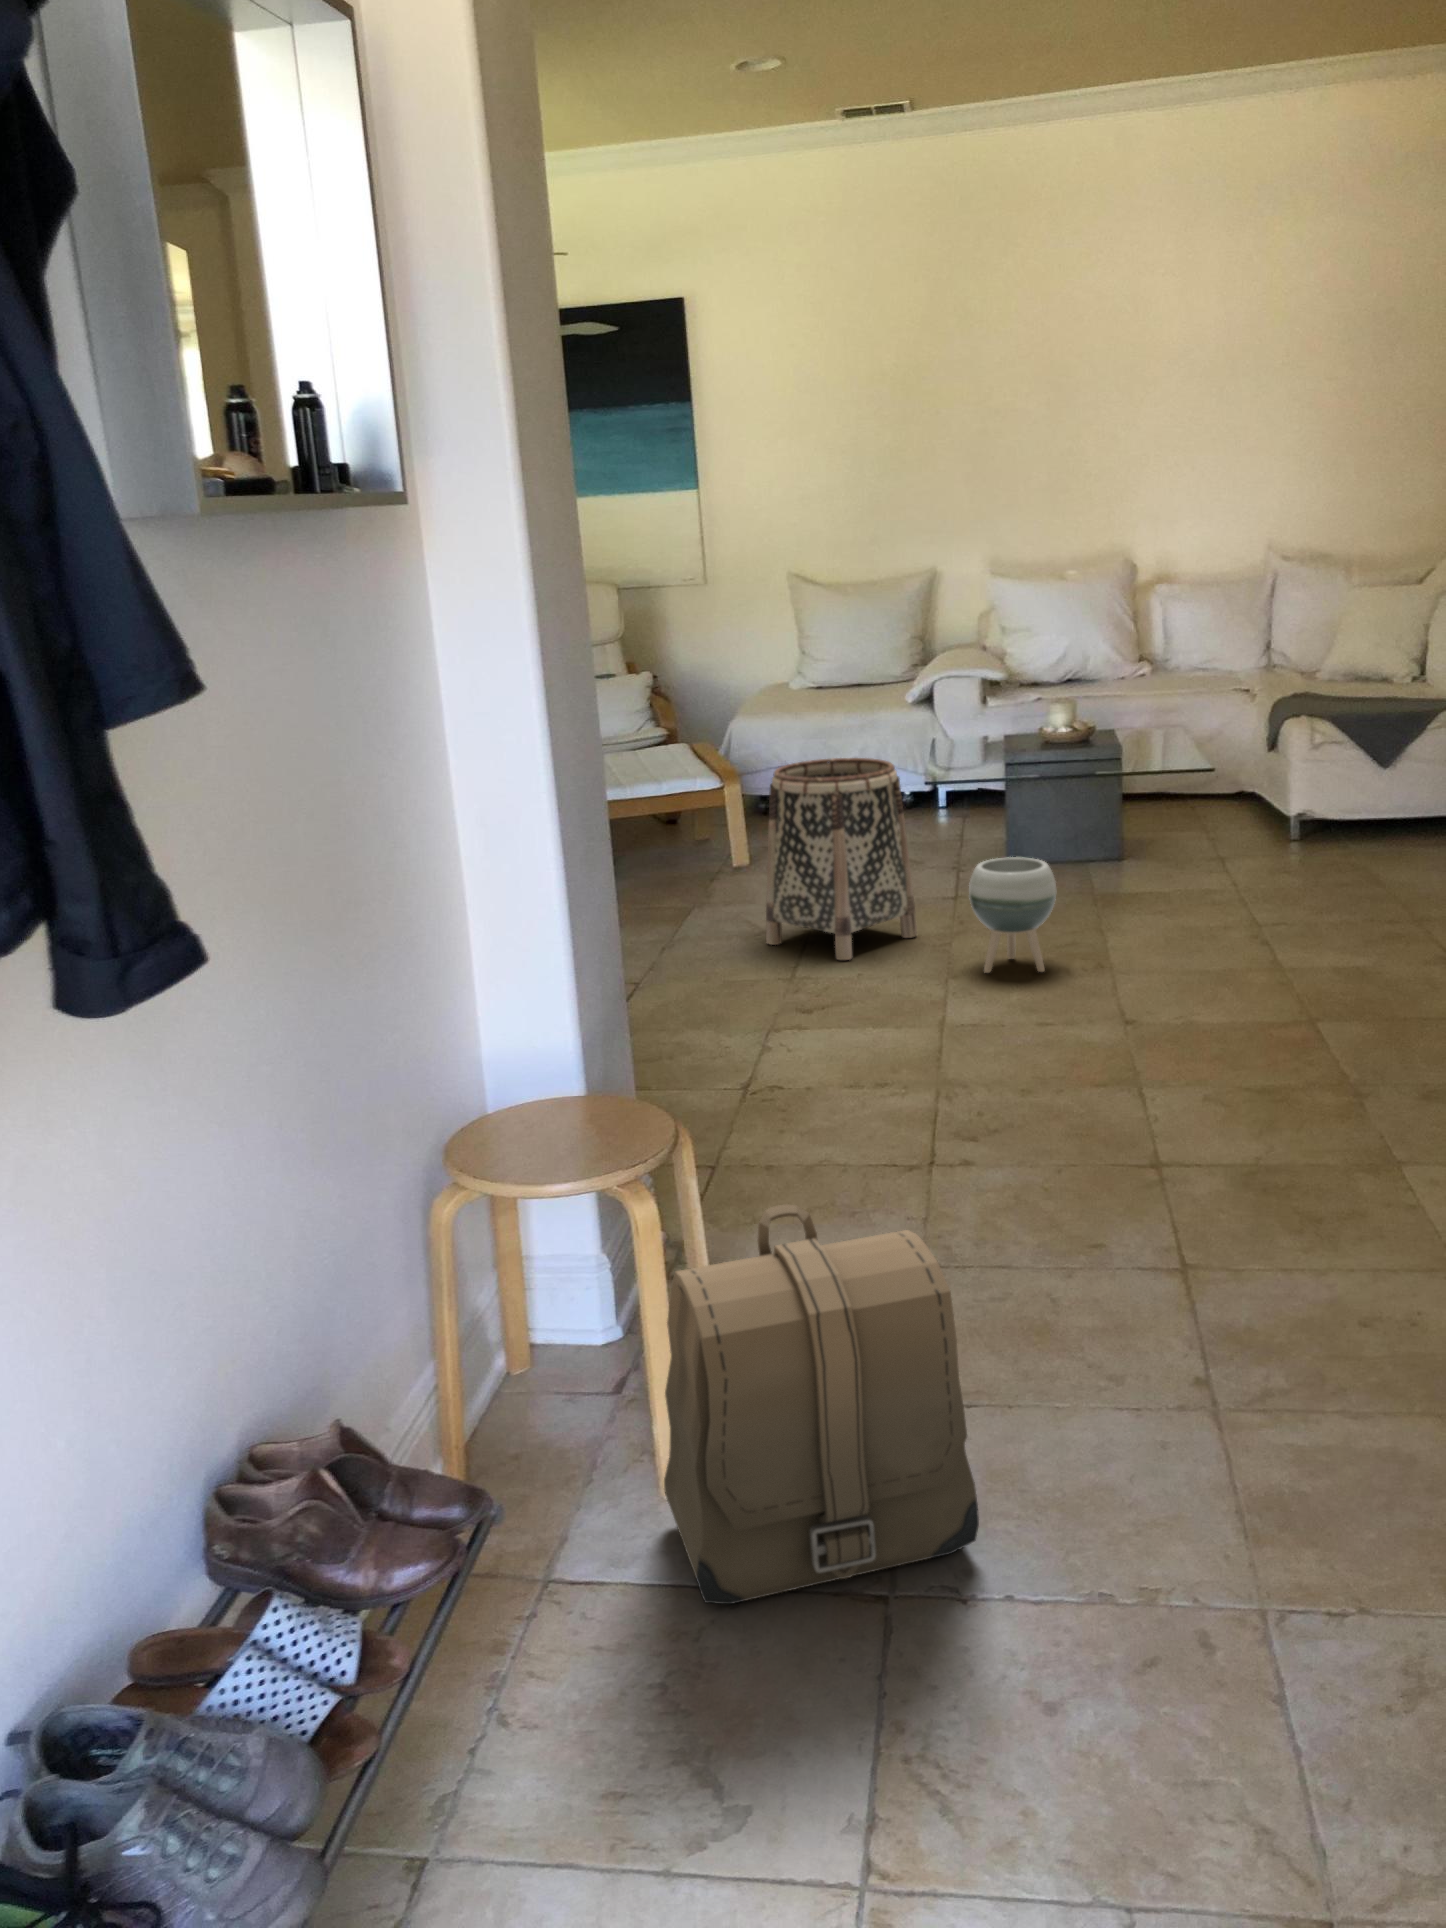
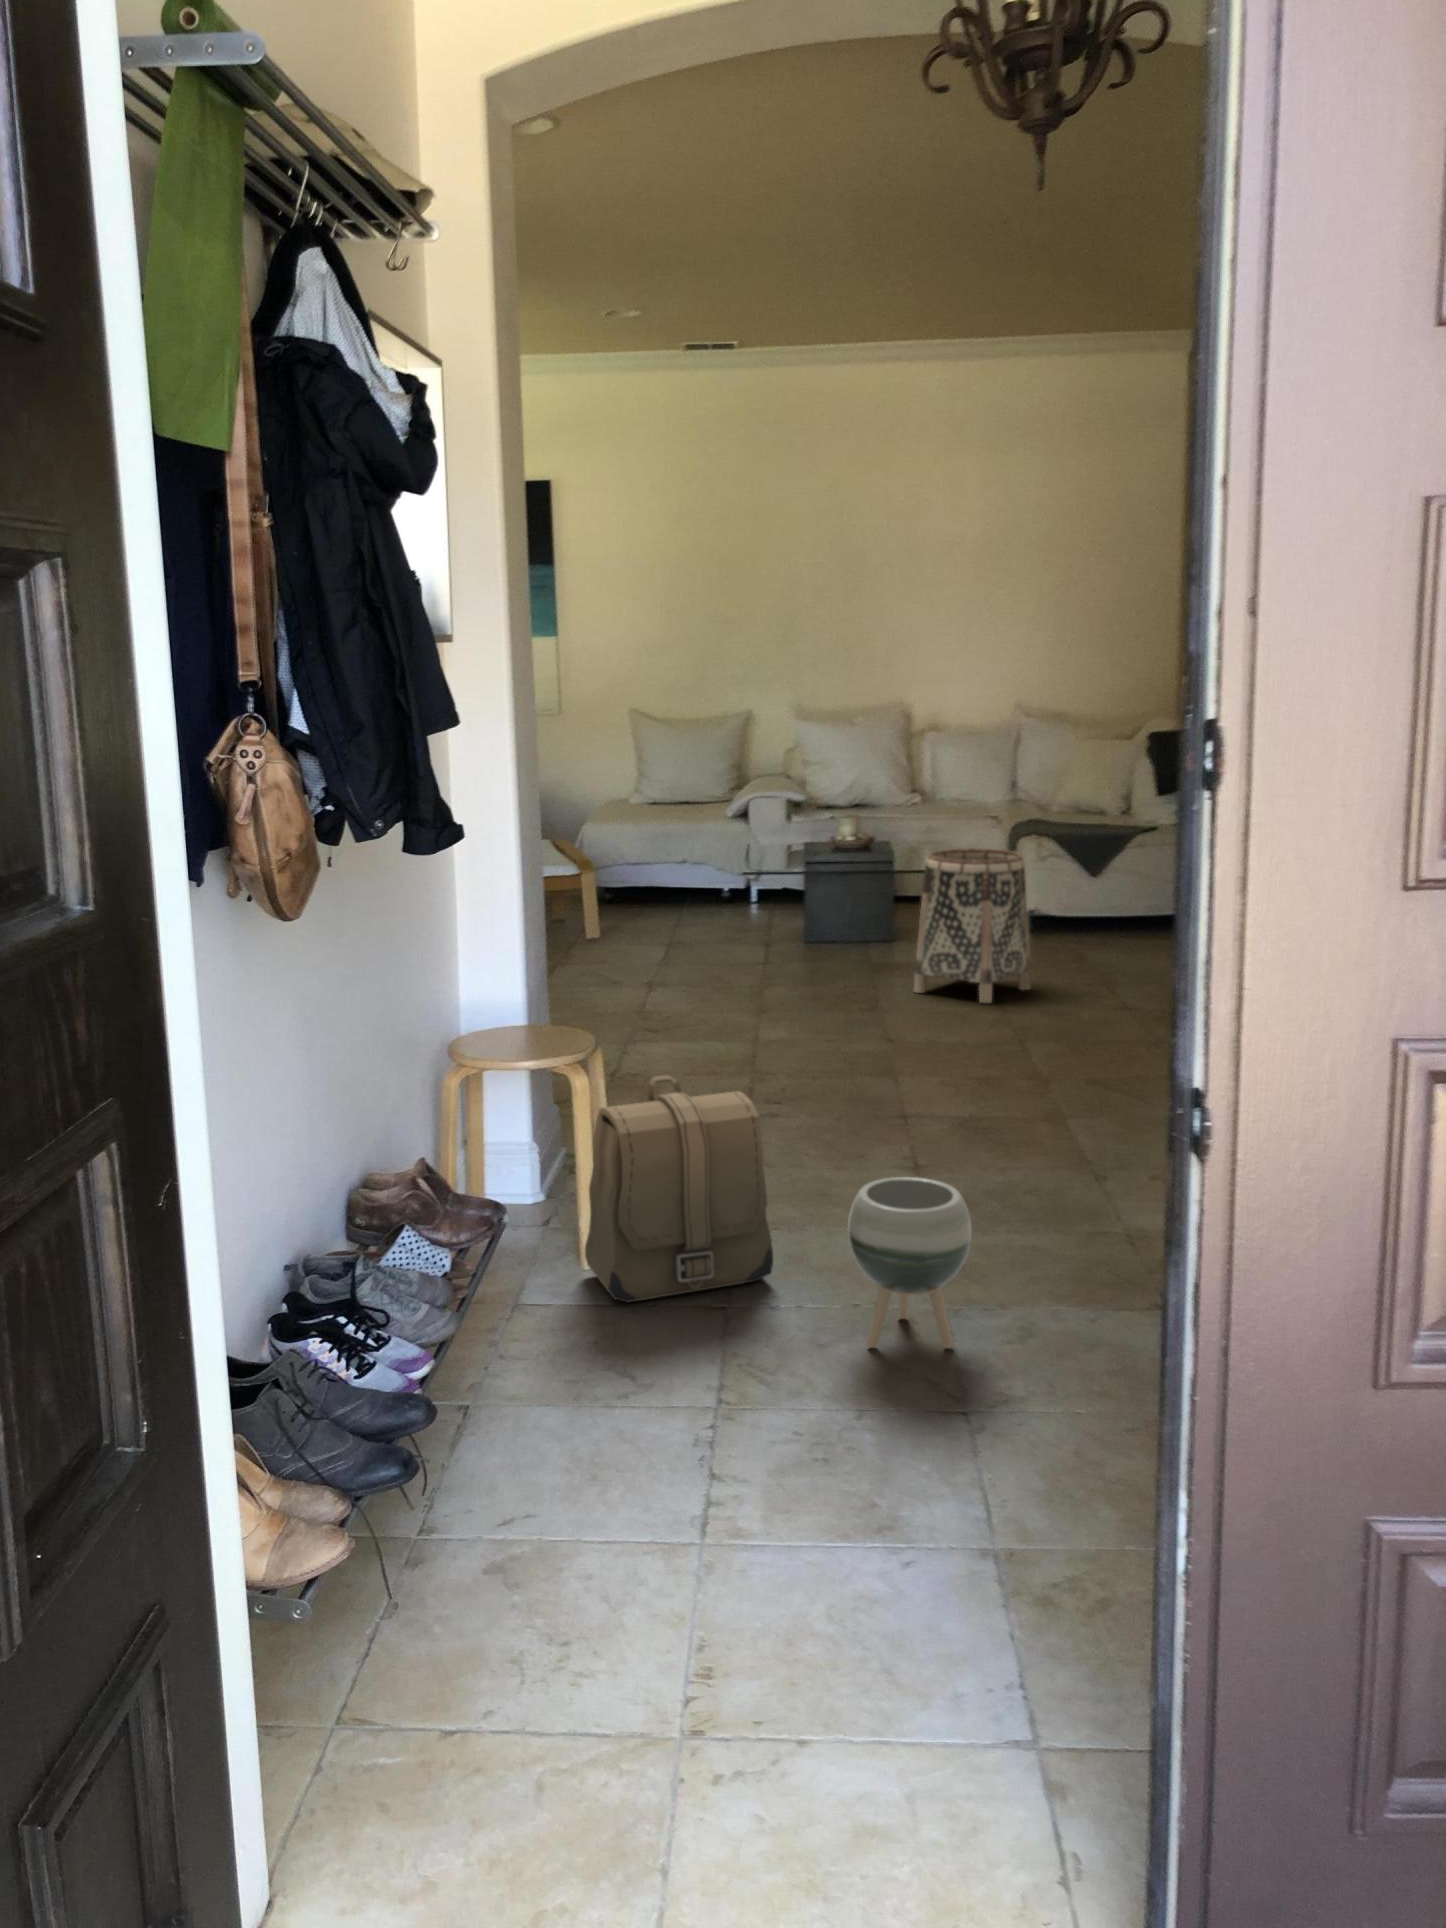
basket: present [766,758,917,960] -> present [914,848,1031,1003]
planter: present [969,857,1056,973] -> present [848,1177,971,1348]

